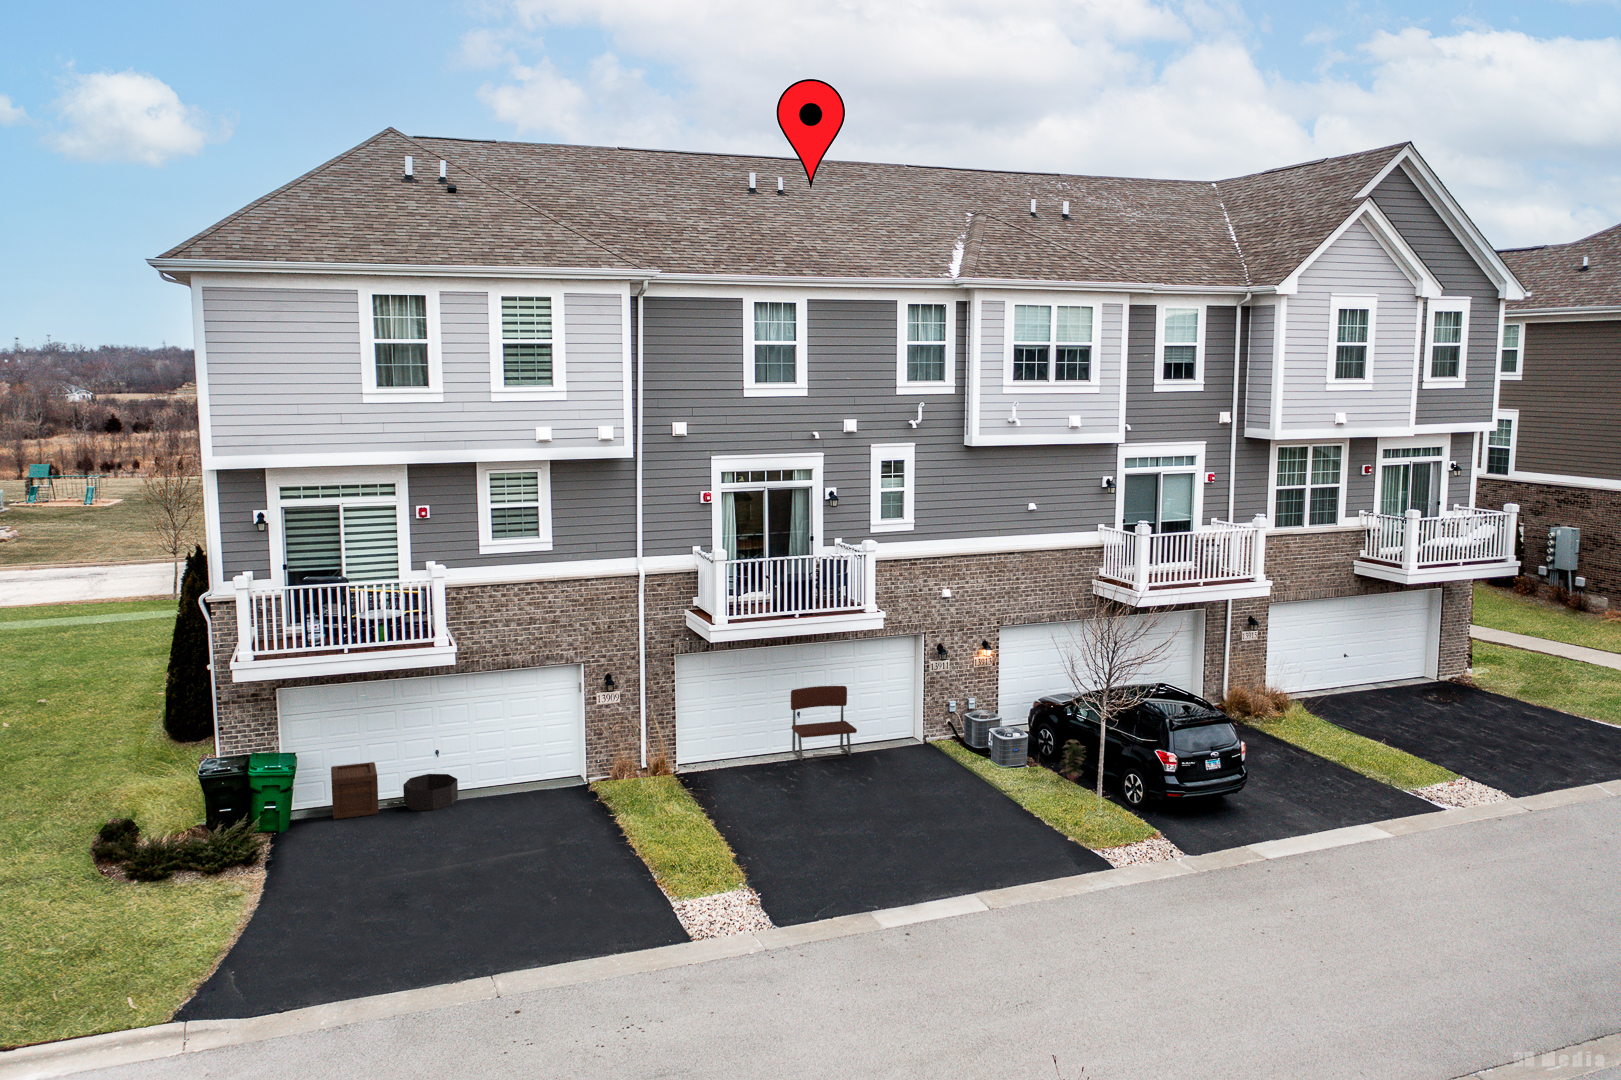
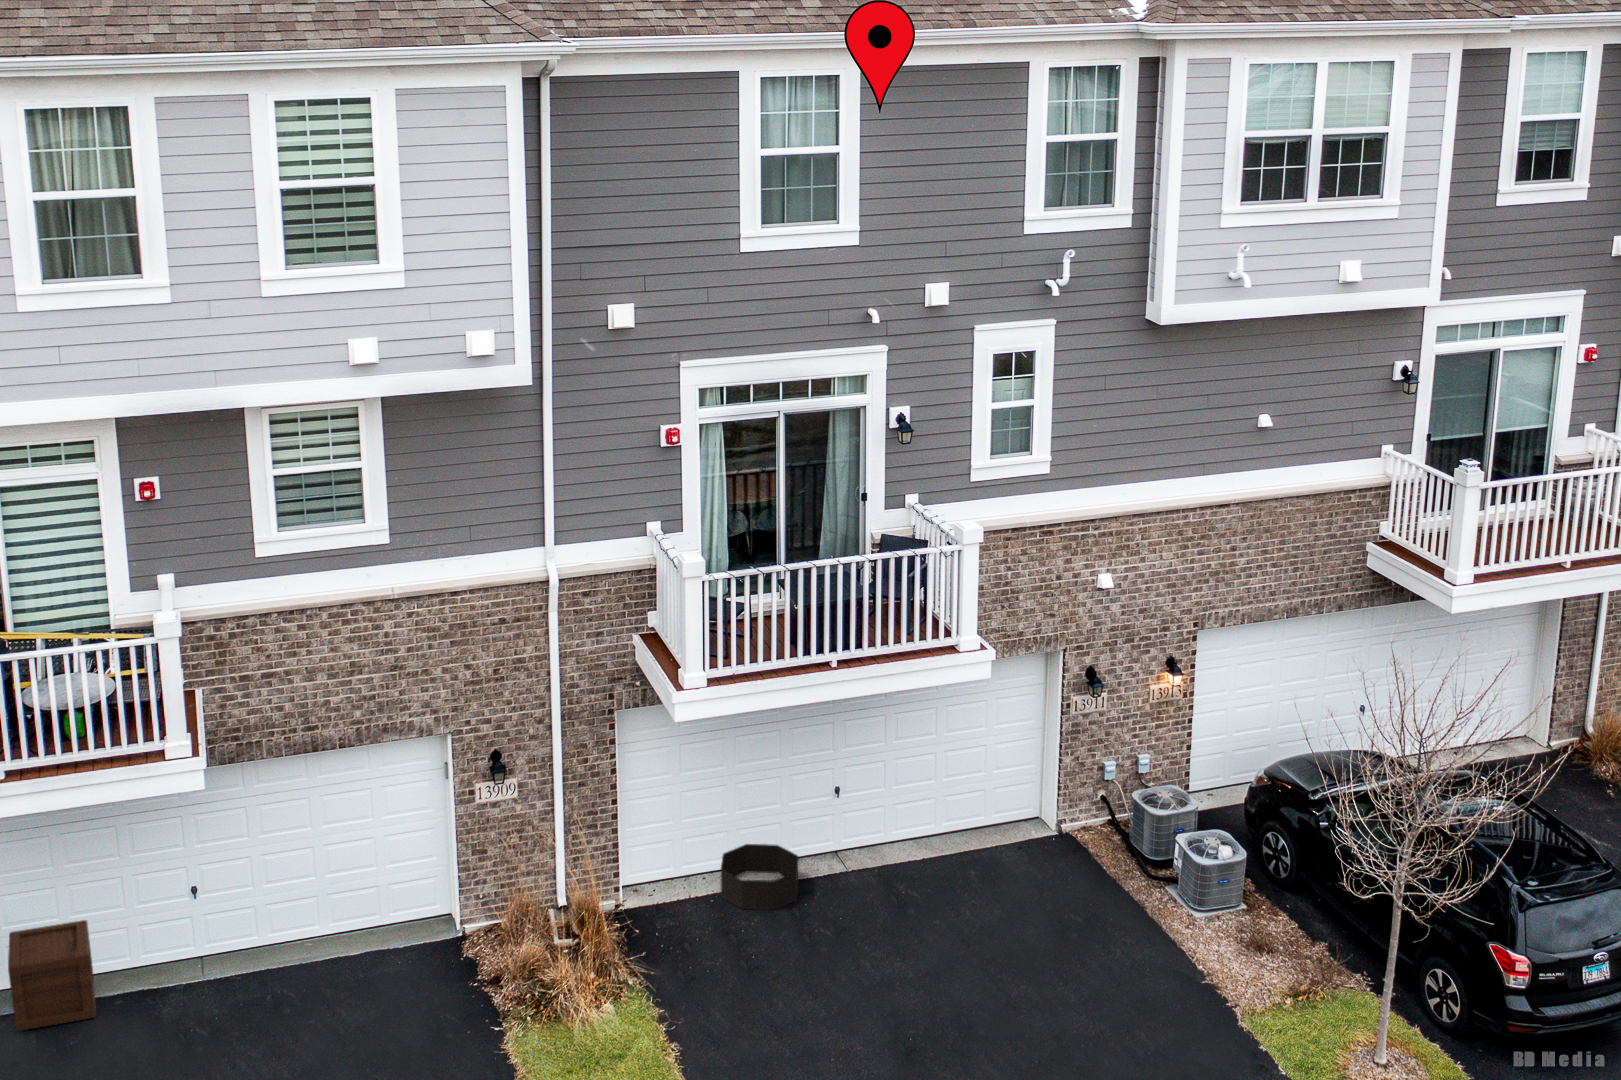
bench: present [791,686,857,761] -> none [823,748,939,883]
decorative plant: present [1059,739,1087,779] -> none [1296,866,1350,937]
basket: present [403,774,458,810] -> present [721,844,798,910]

